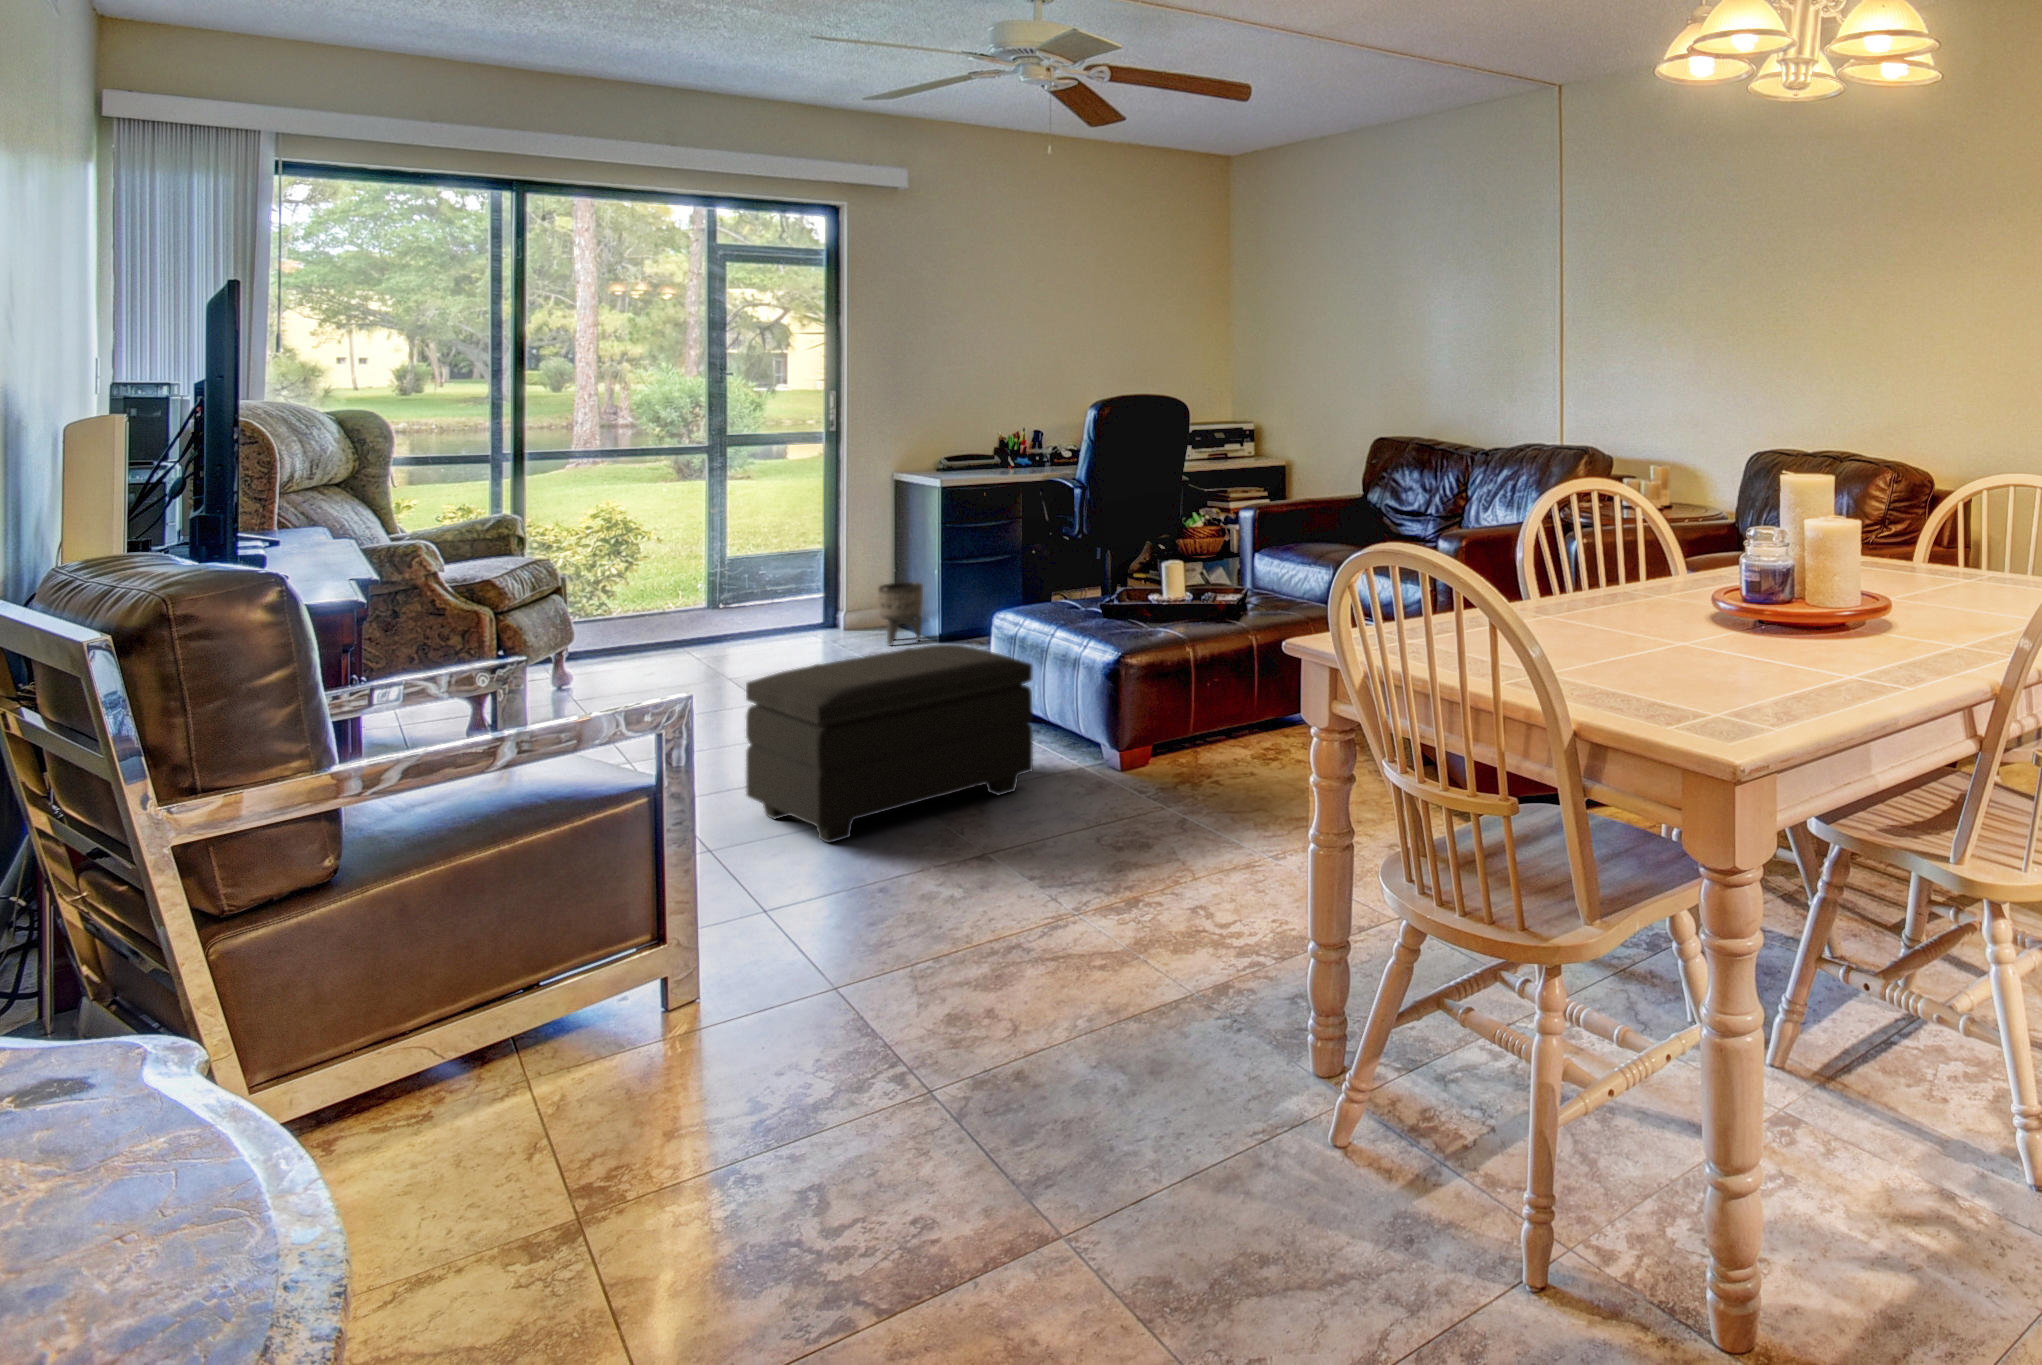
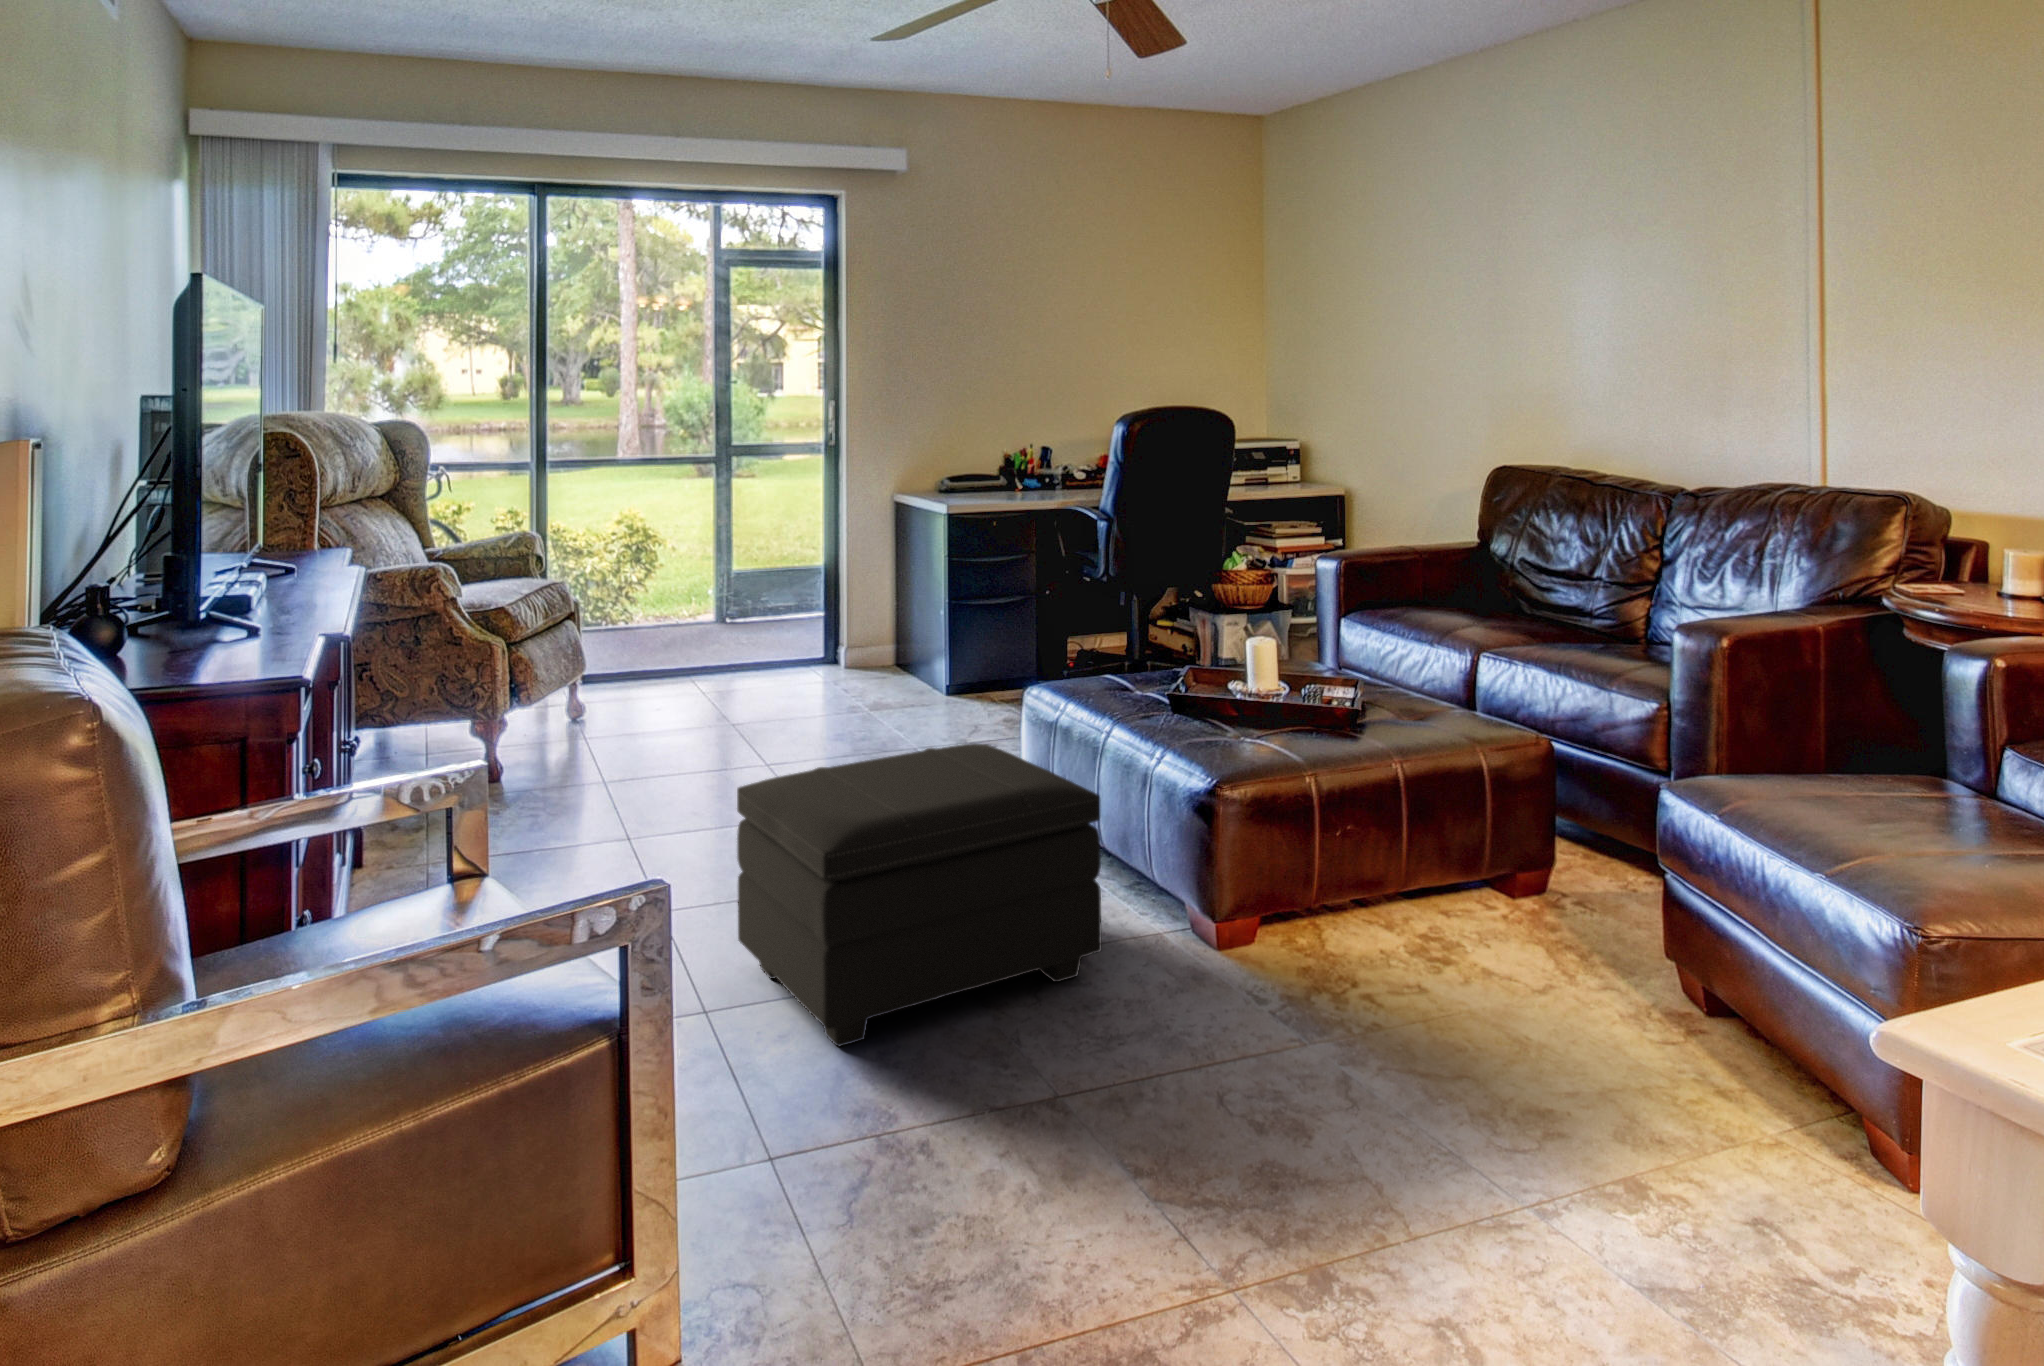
planter: present [878,582,923,646] -> none [883,618,931,691]

